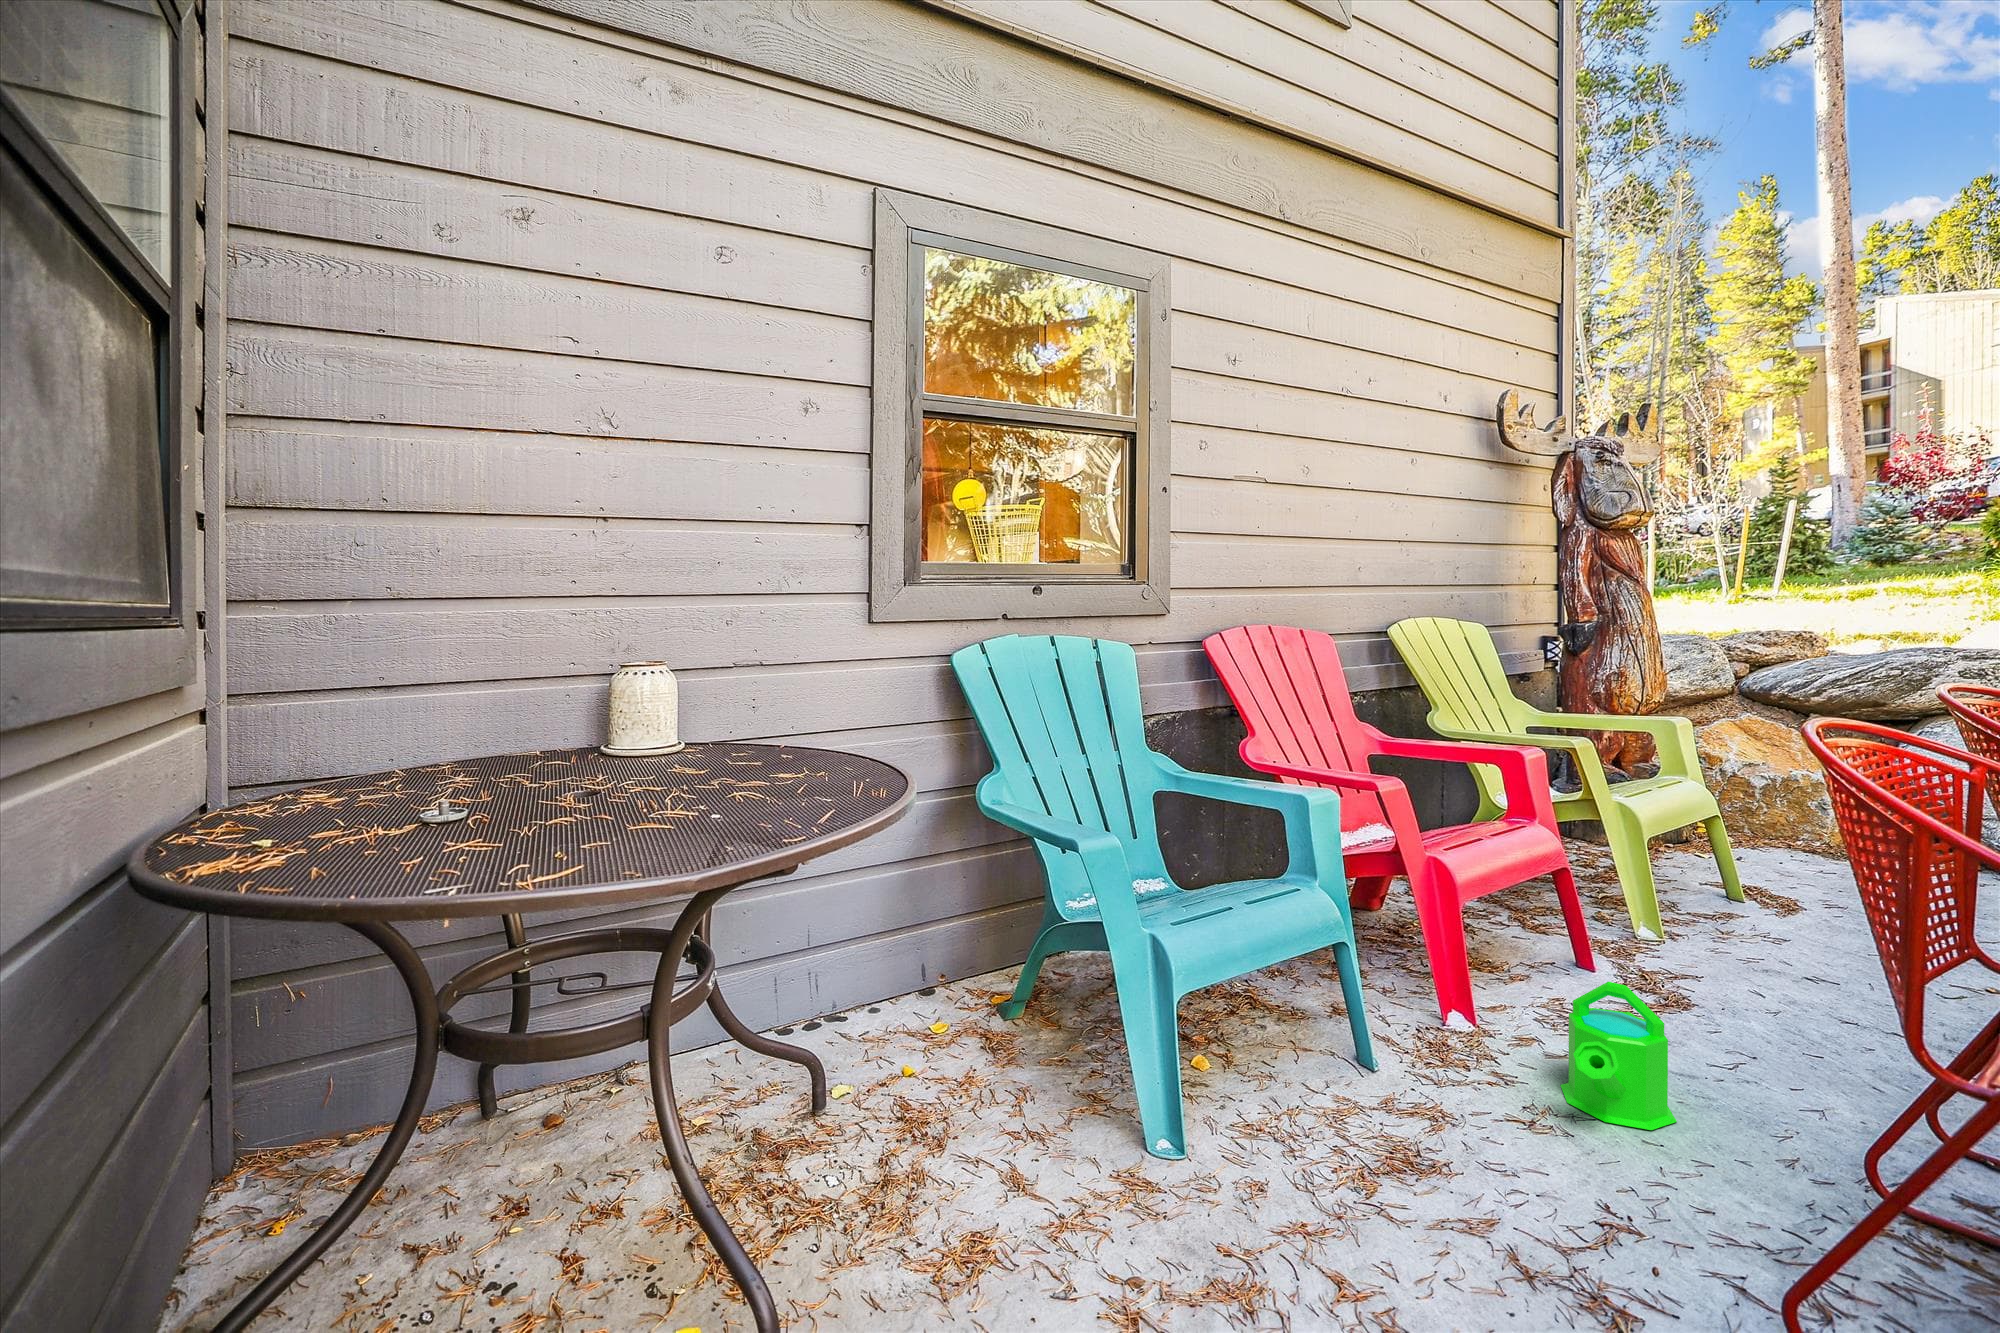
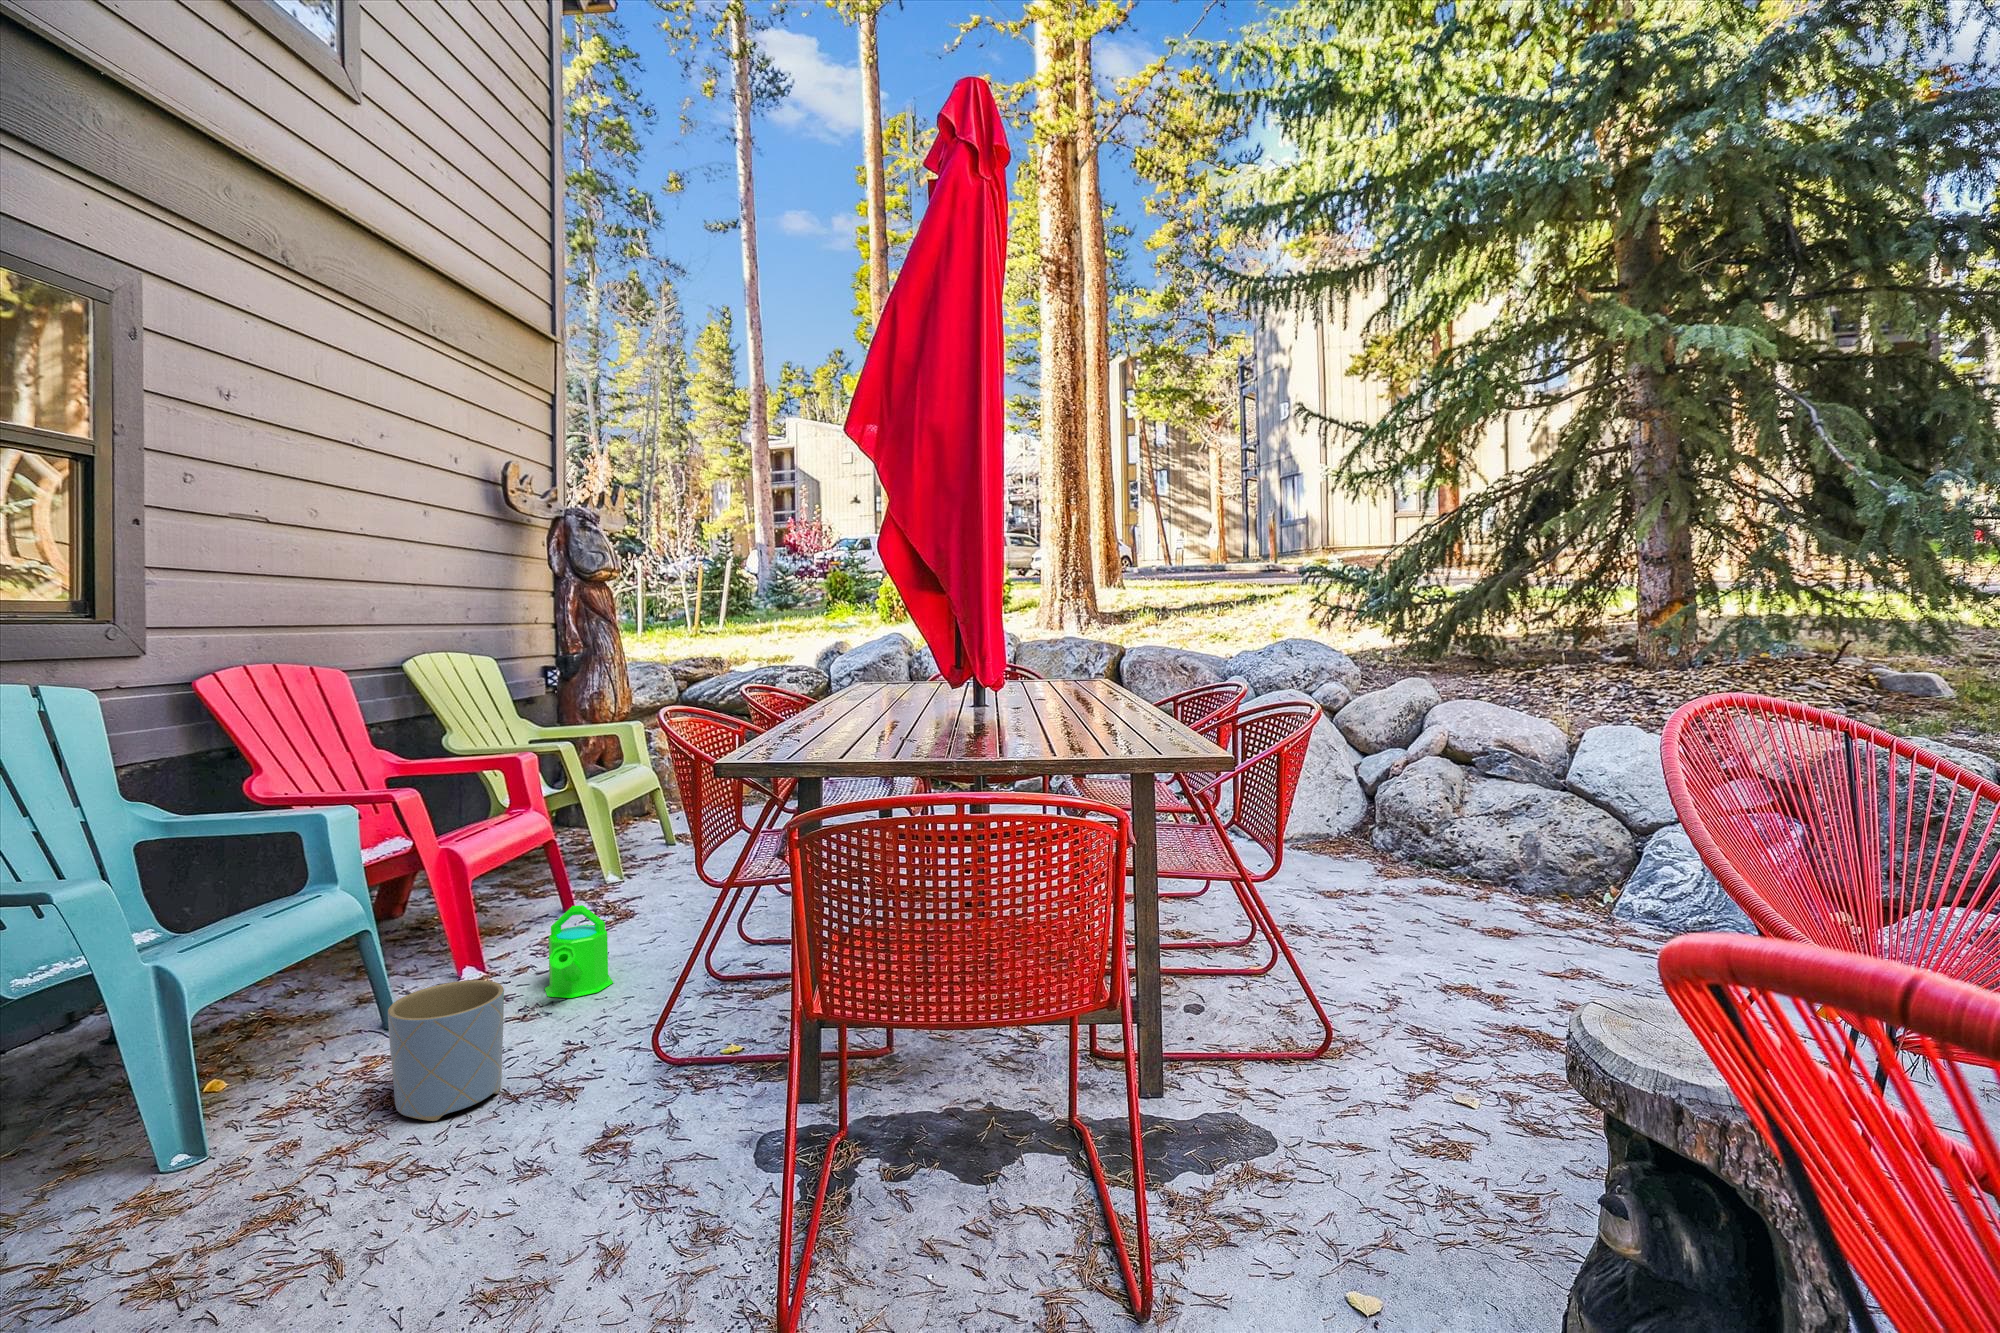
planter: none [1359,1055,1515,1267] -> present [388,980,504,1121]

